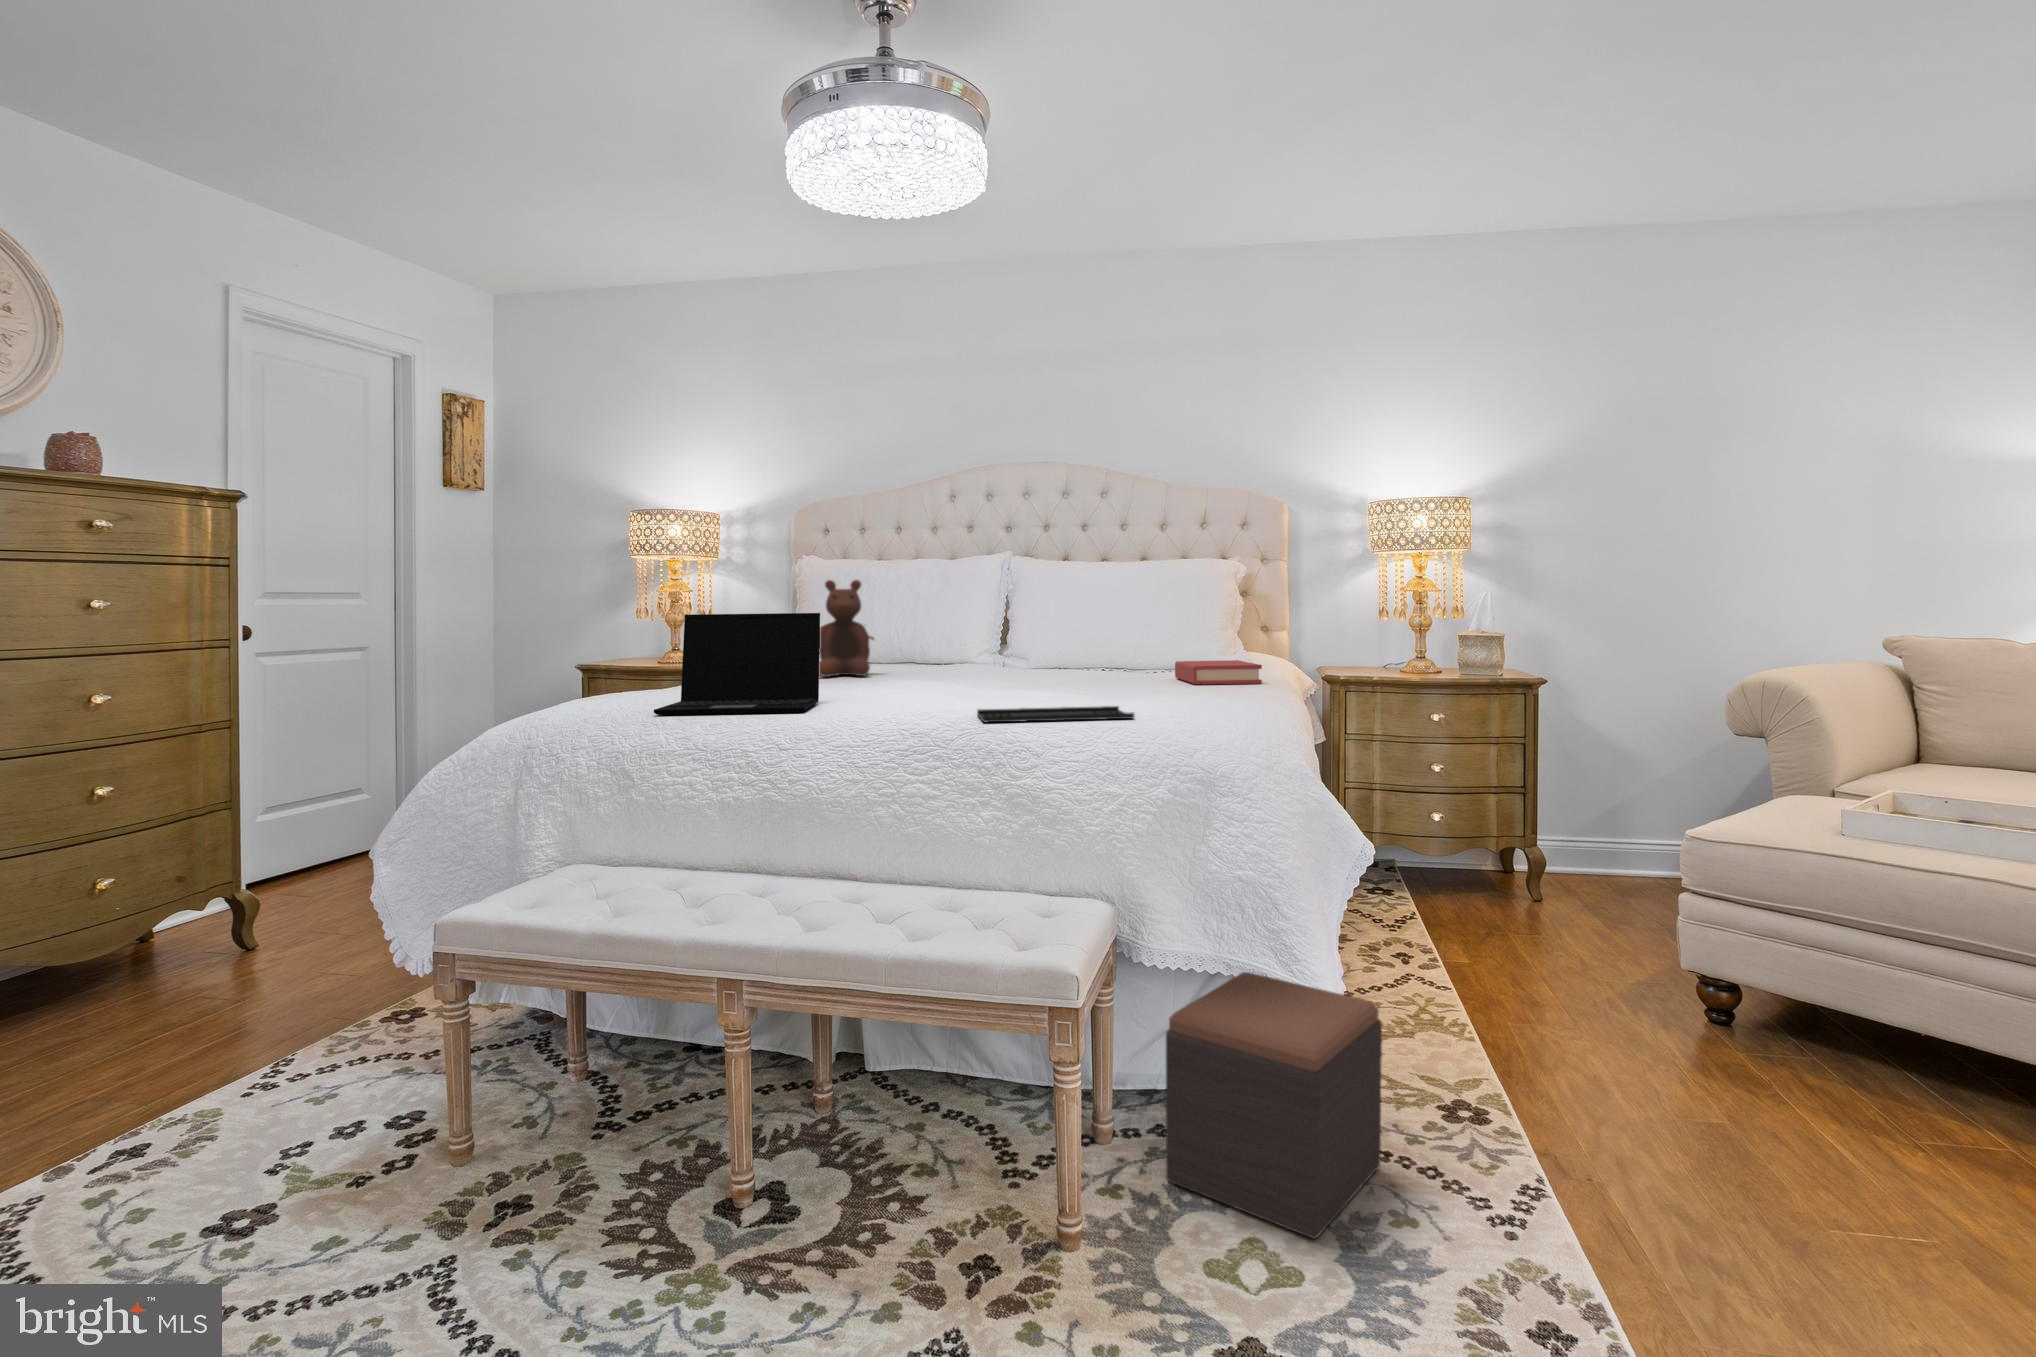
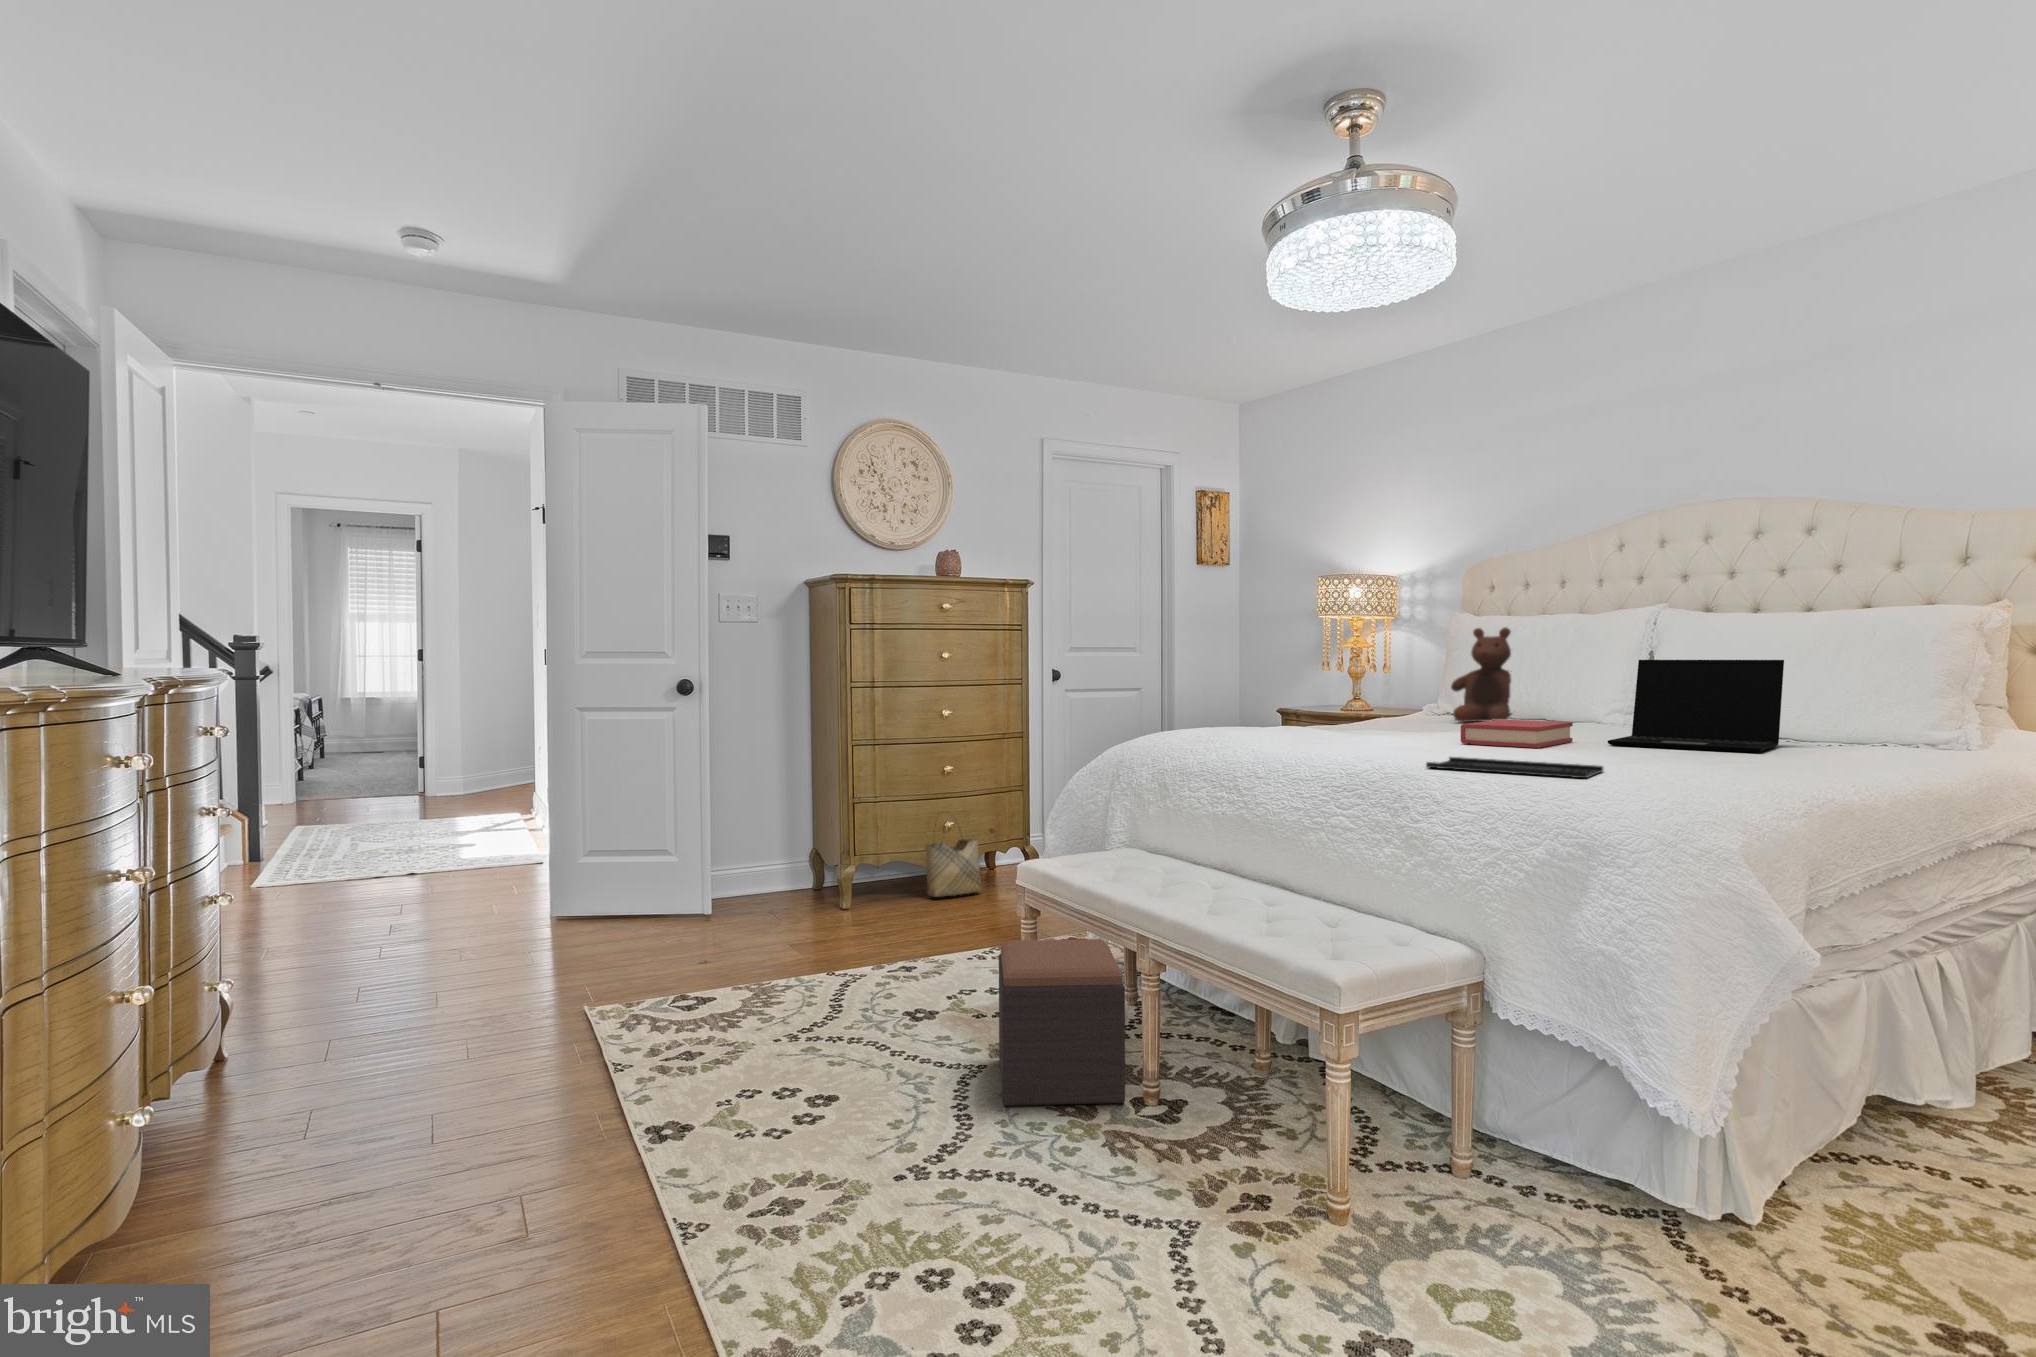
laptop: present [654,613,820,715] -> present [1608,660,1784,753]
hardback book: present [1175,660,1262,684] -> present [1461,720,1573,748]
woven basket: none [47,869,167,1016] -> present [925,816,981,897]
footstool: present [1166,972,1382,1239] -> present [999,939,1125,1106]

